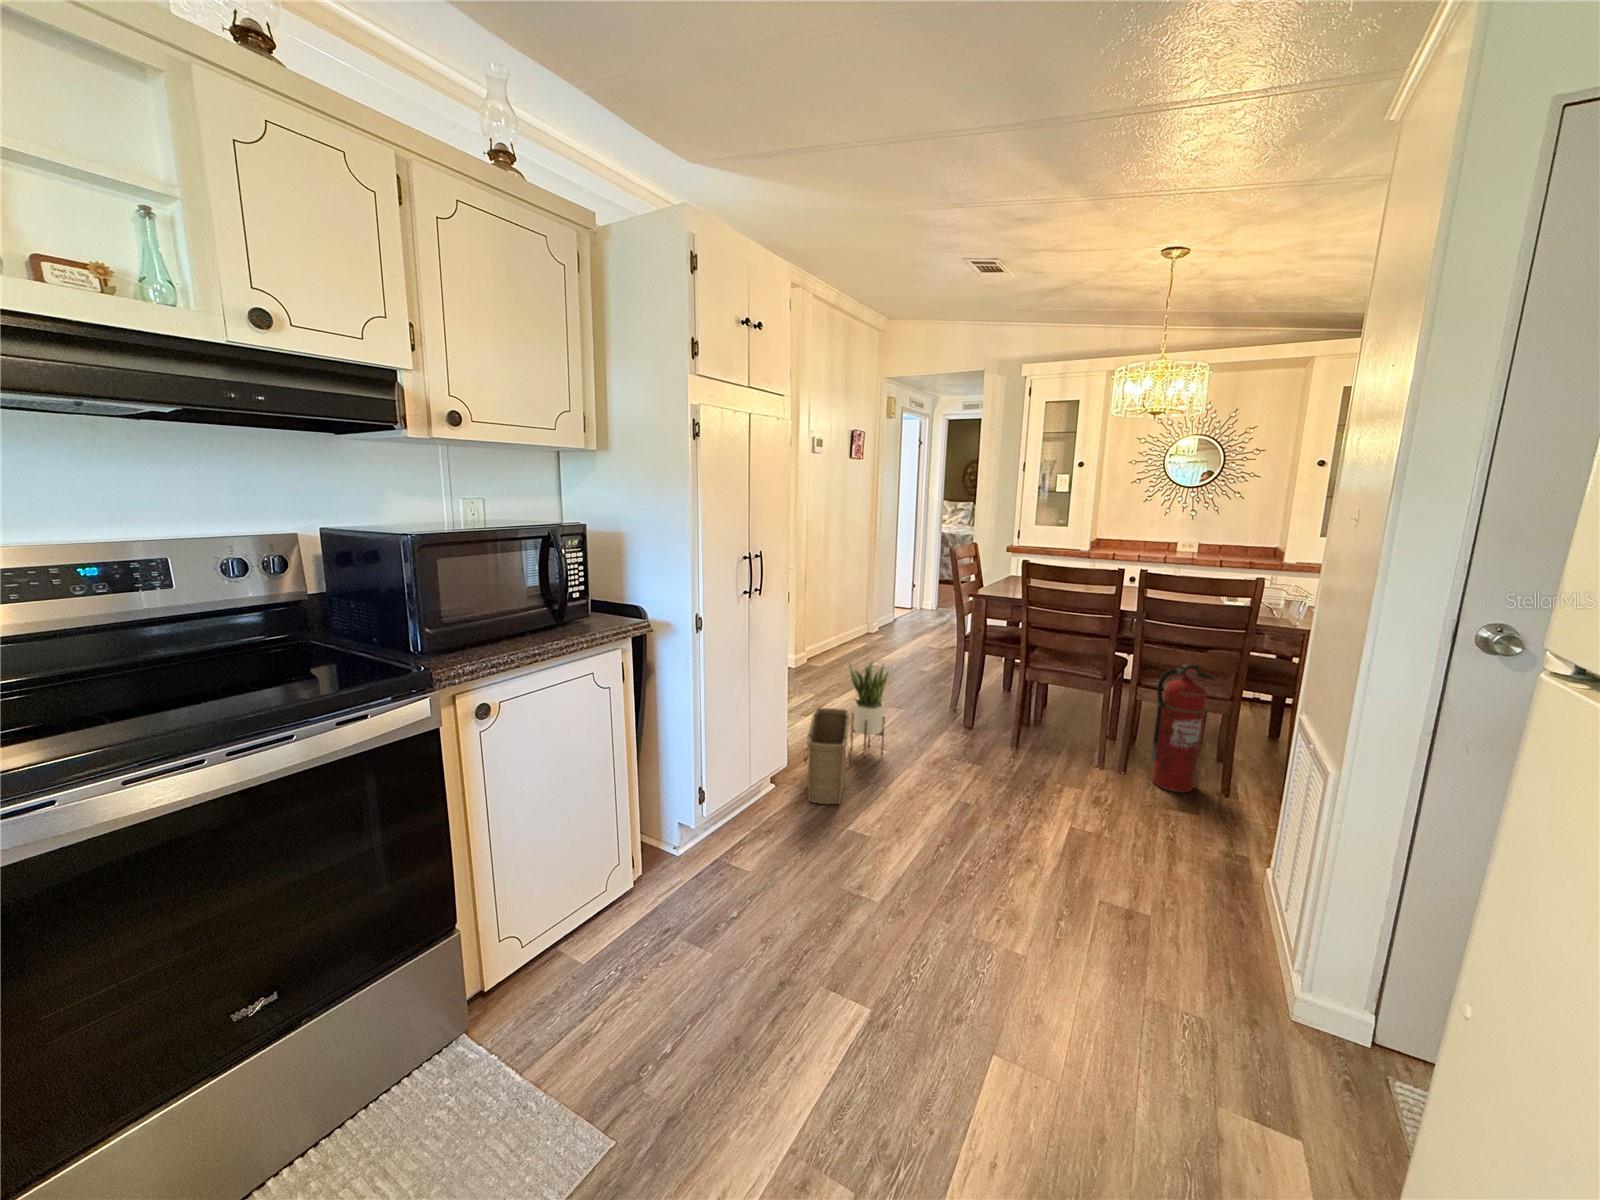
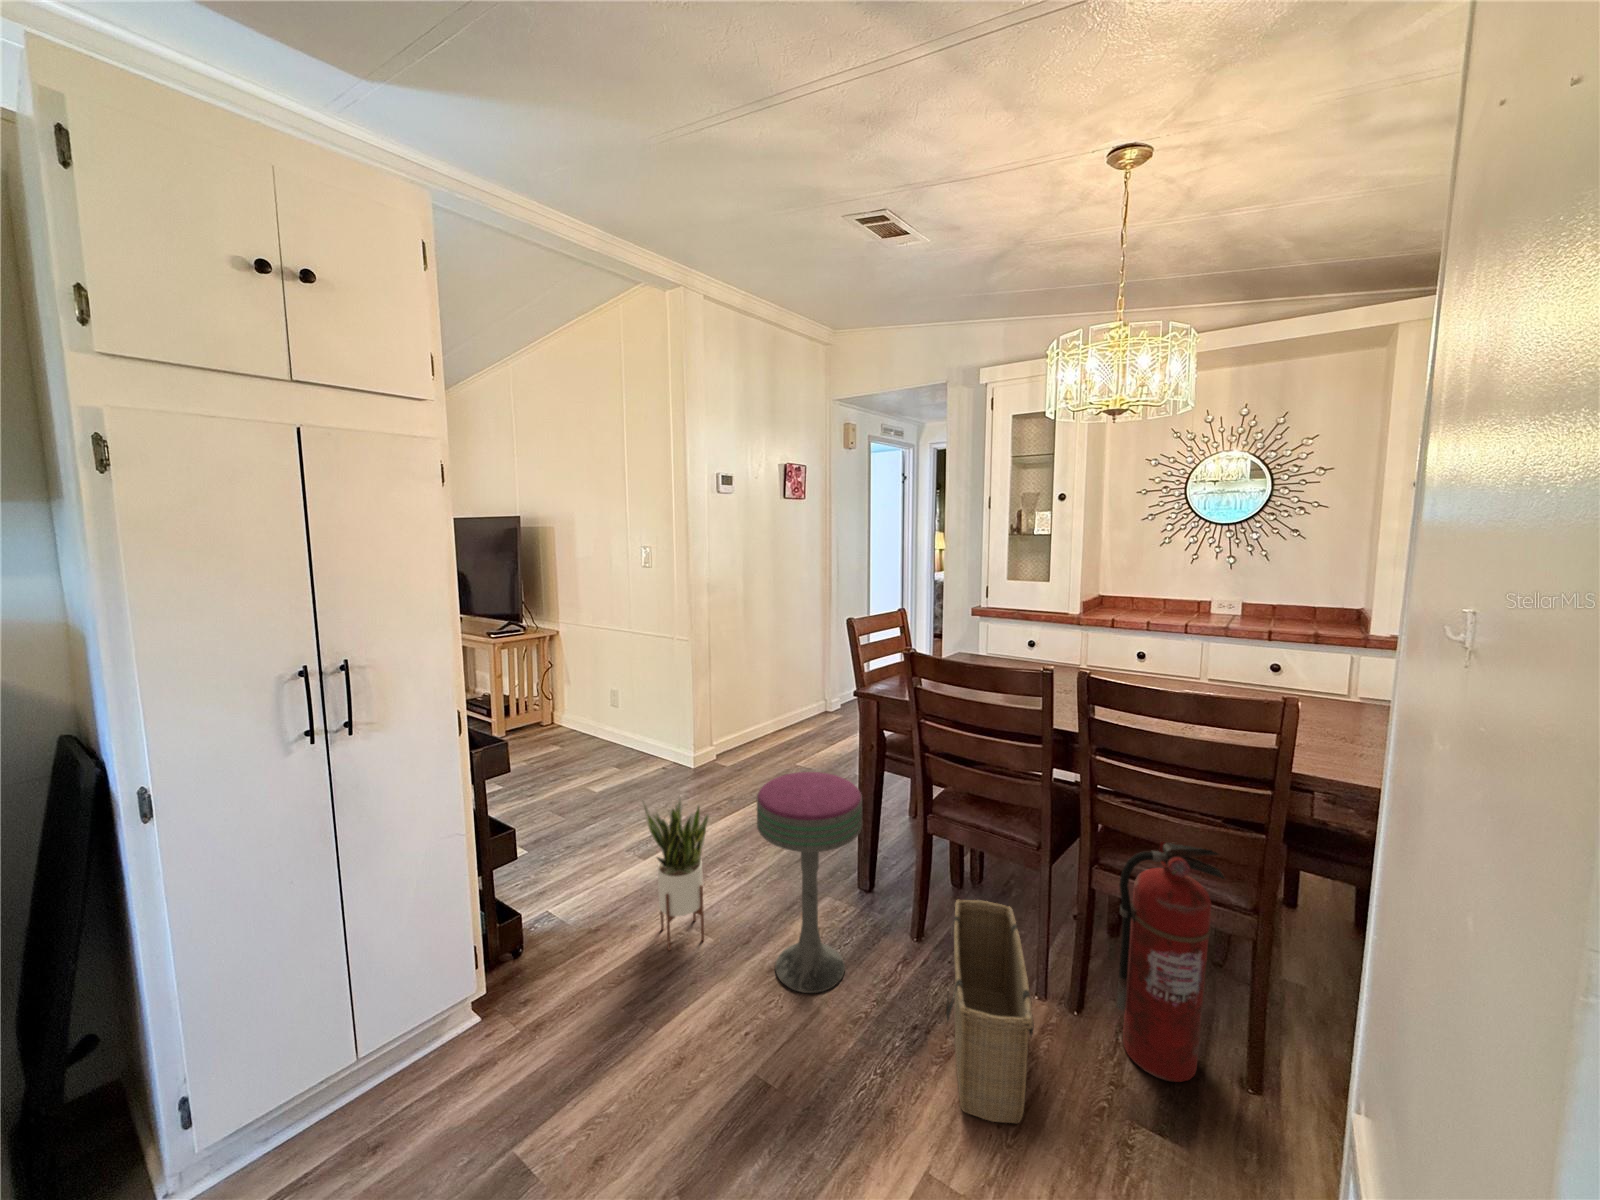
bar stool: none [932,641,1001,771] -> present [756,772,862,993]
basket: present [804,708,851,804] -> present [946,900,1034,1123]

